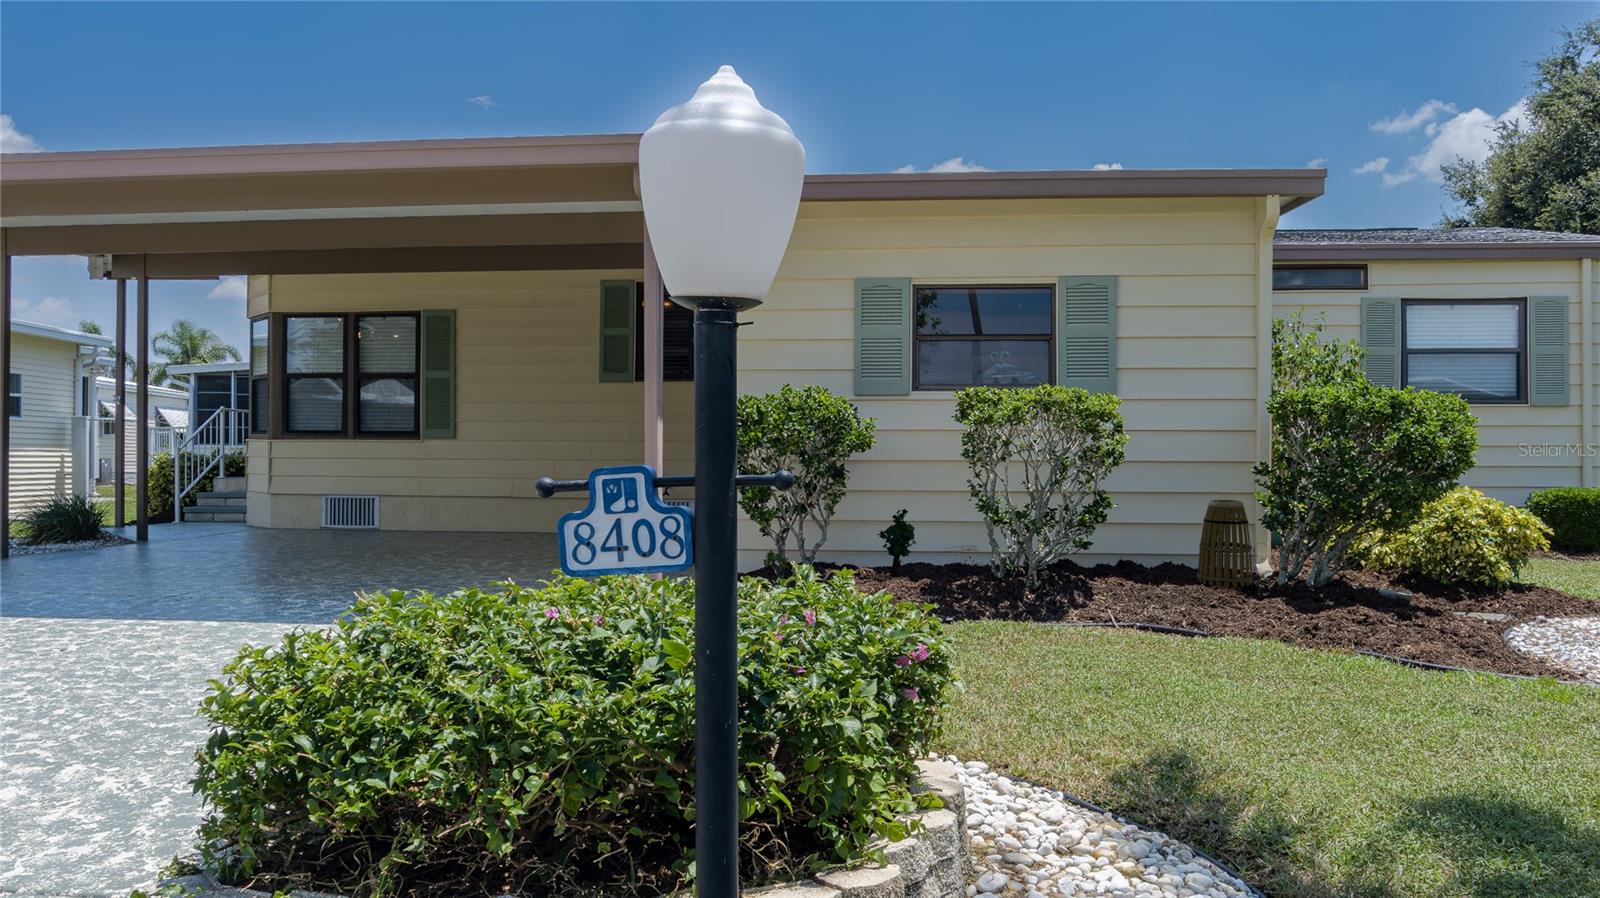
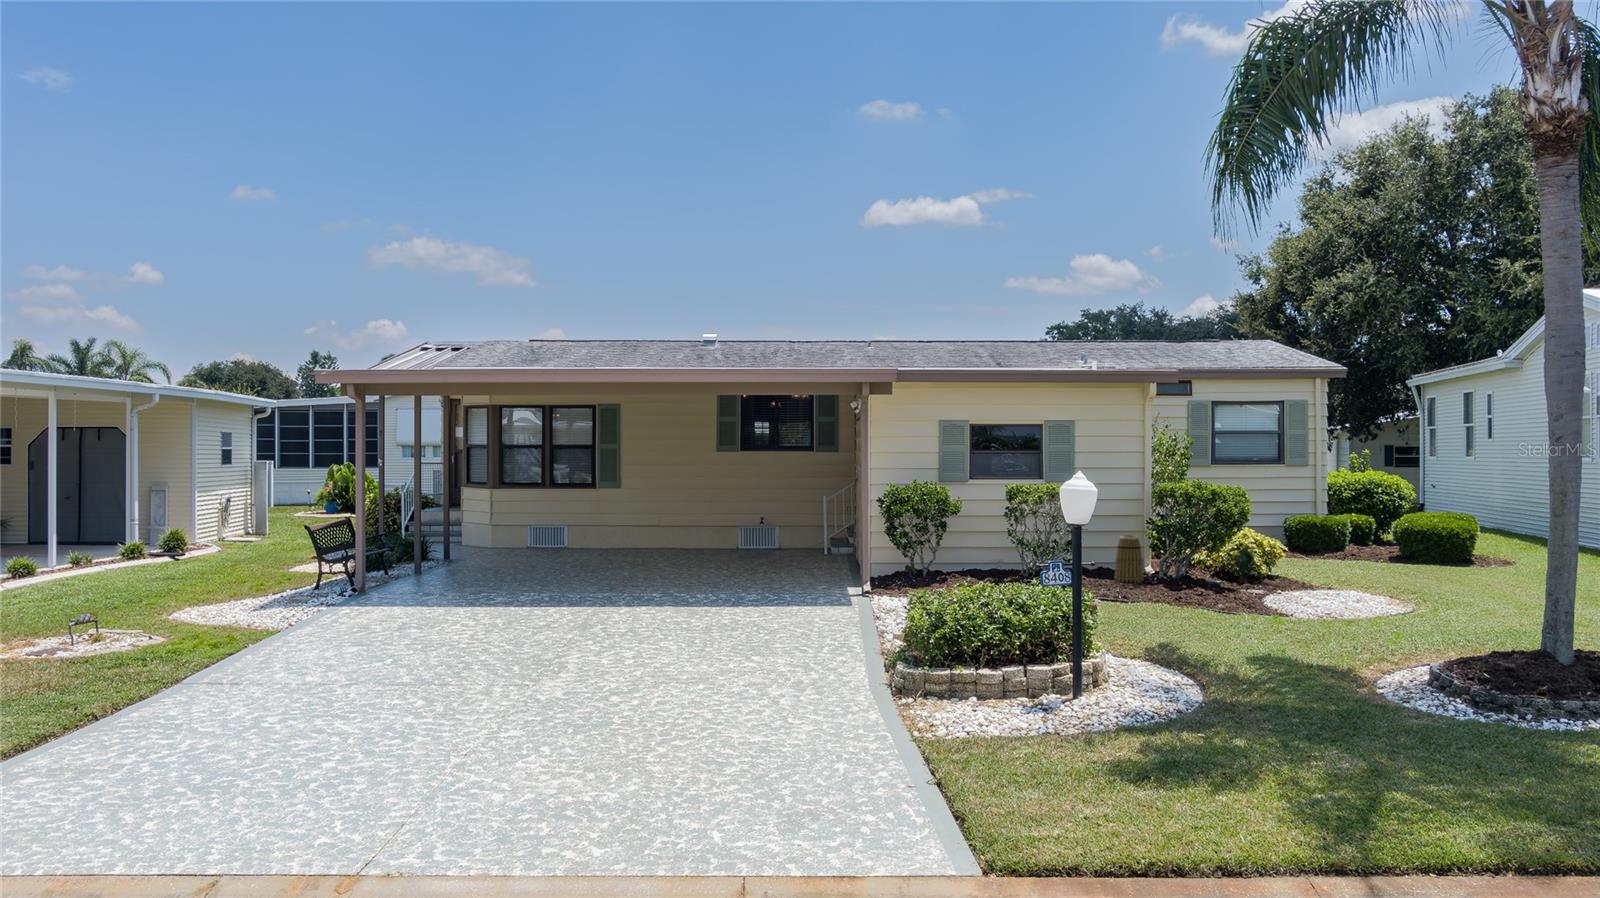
decorative plant: present [878,509,916,576] -> present [1233,545,1254,582]

